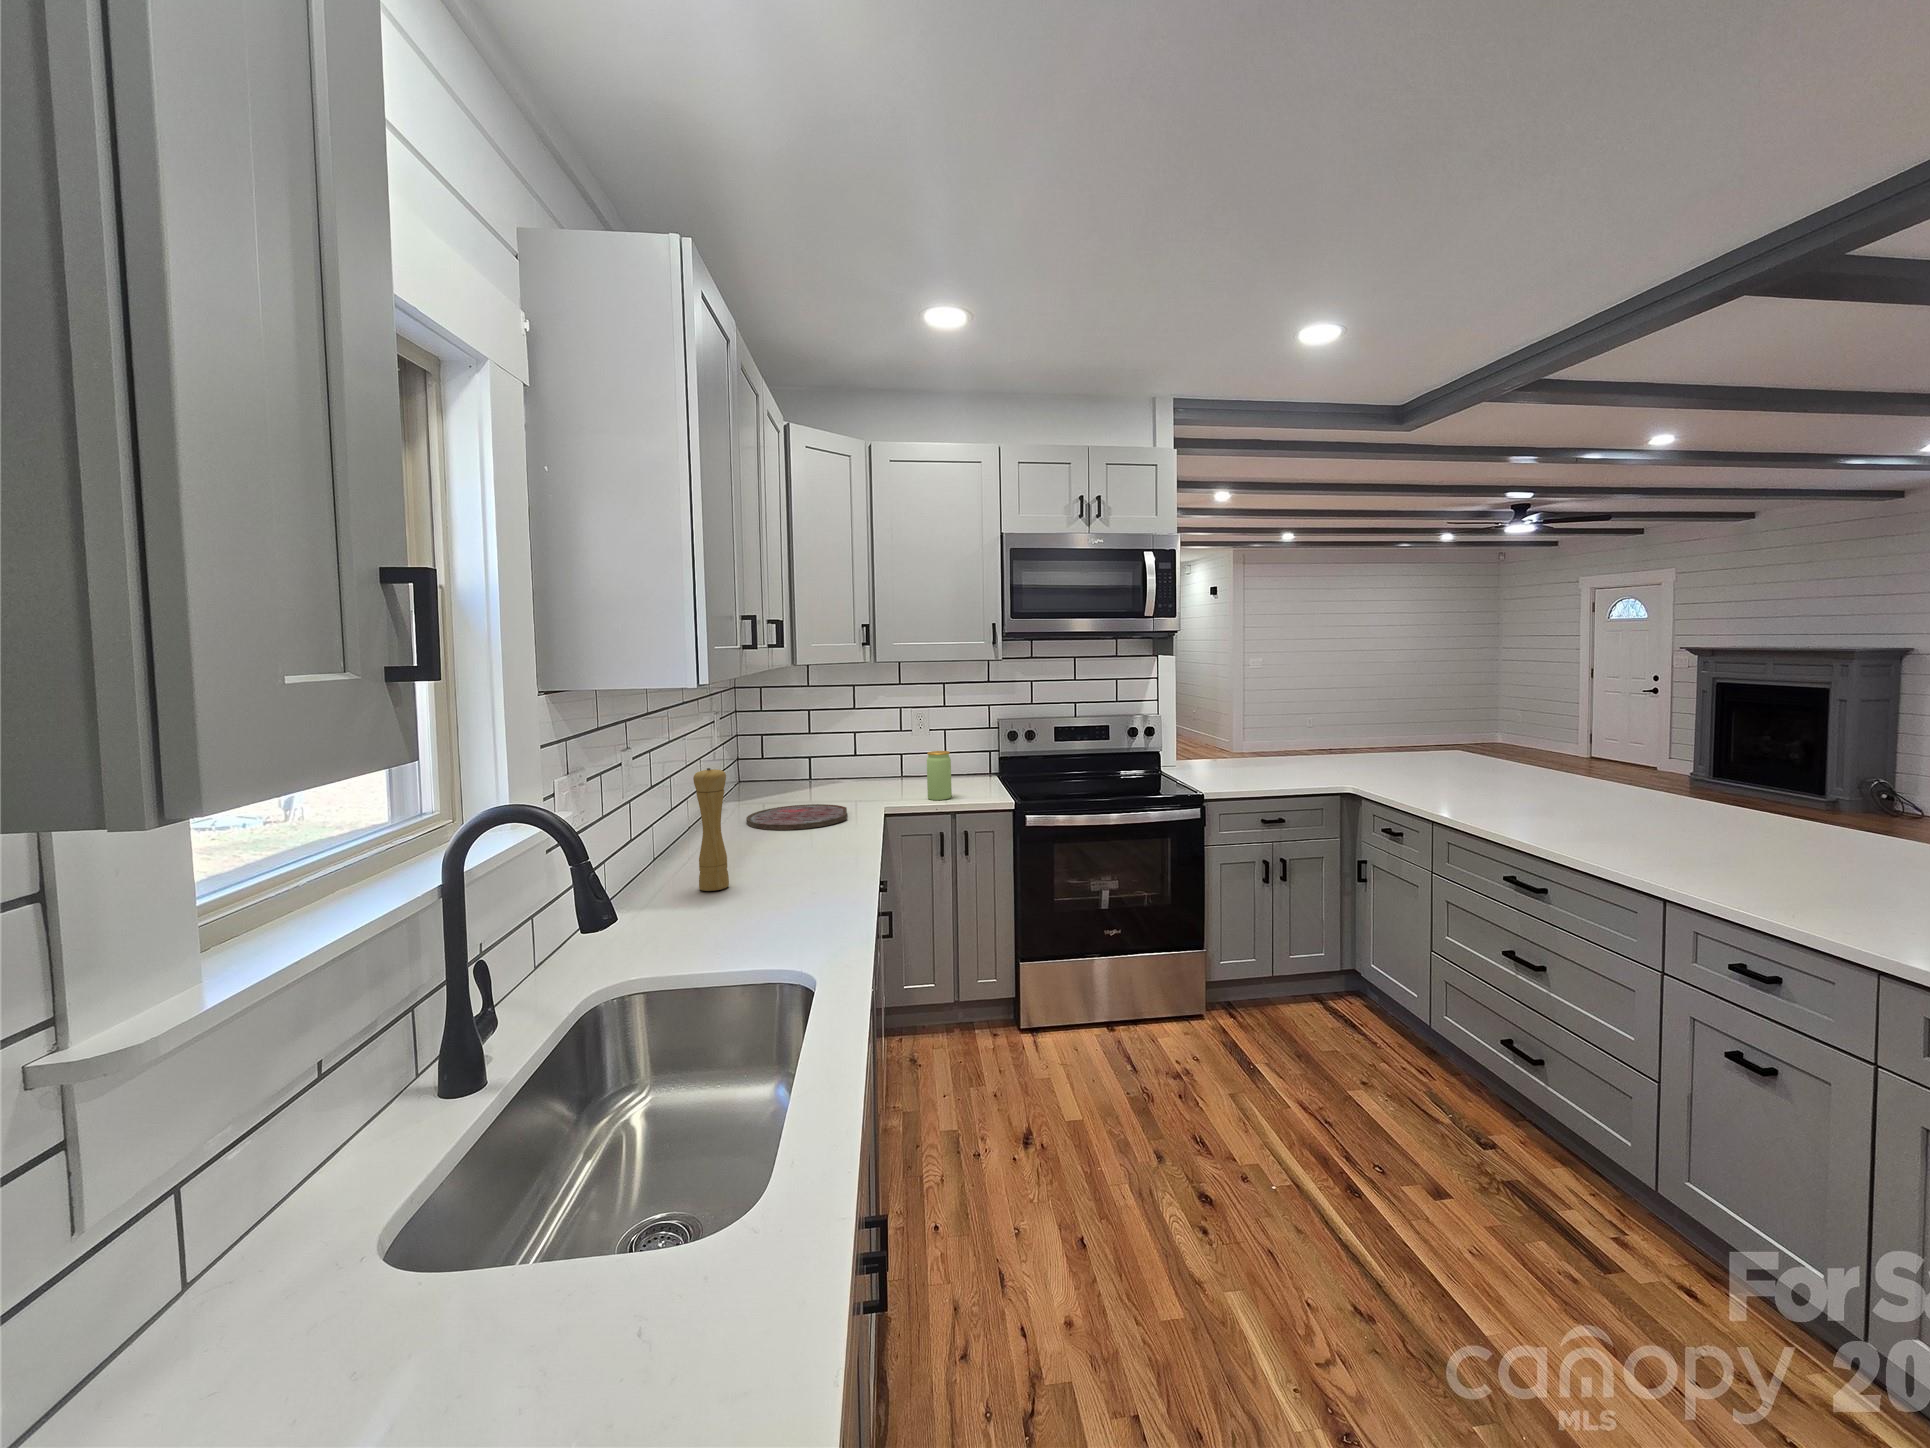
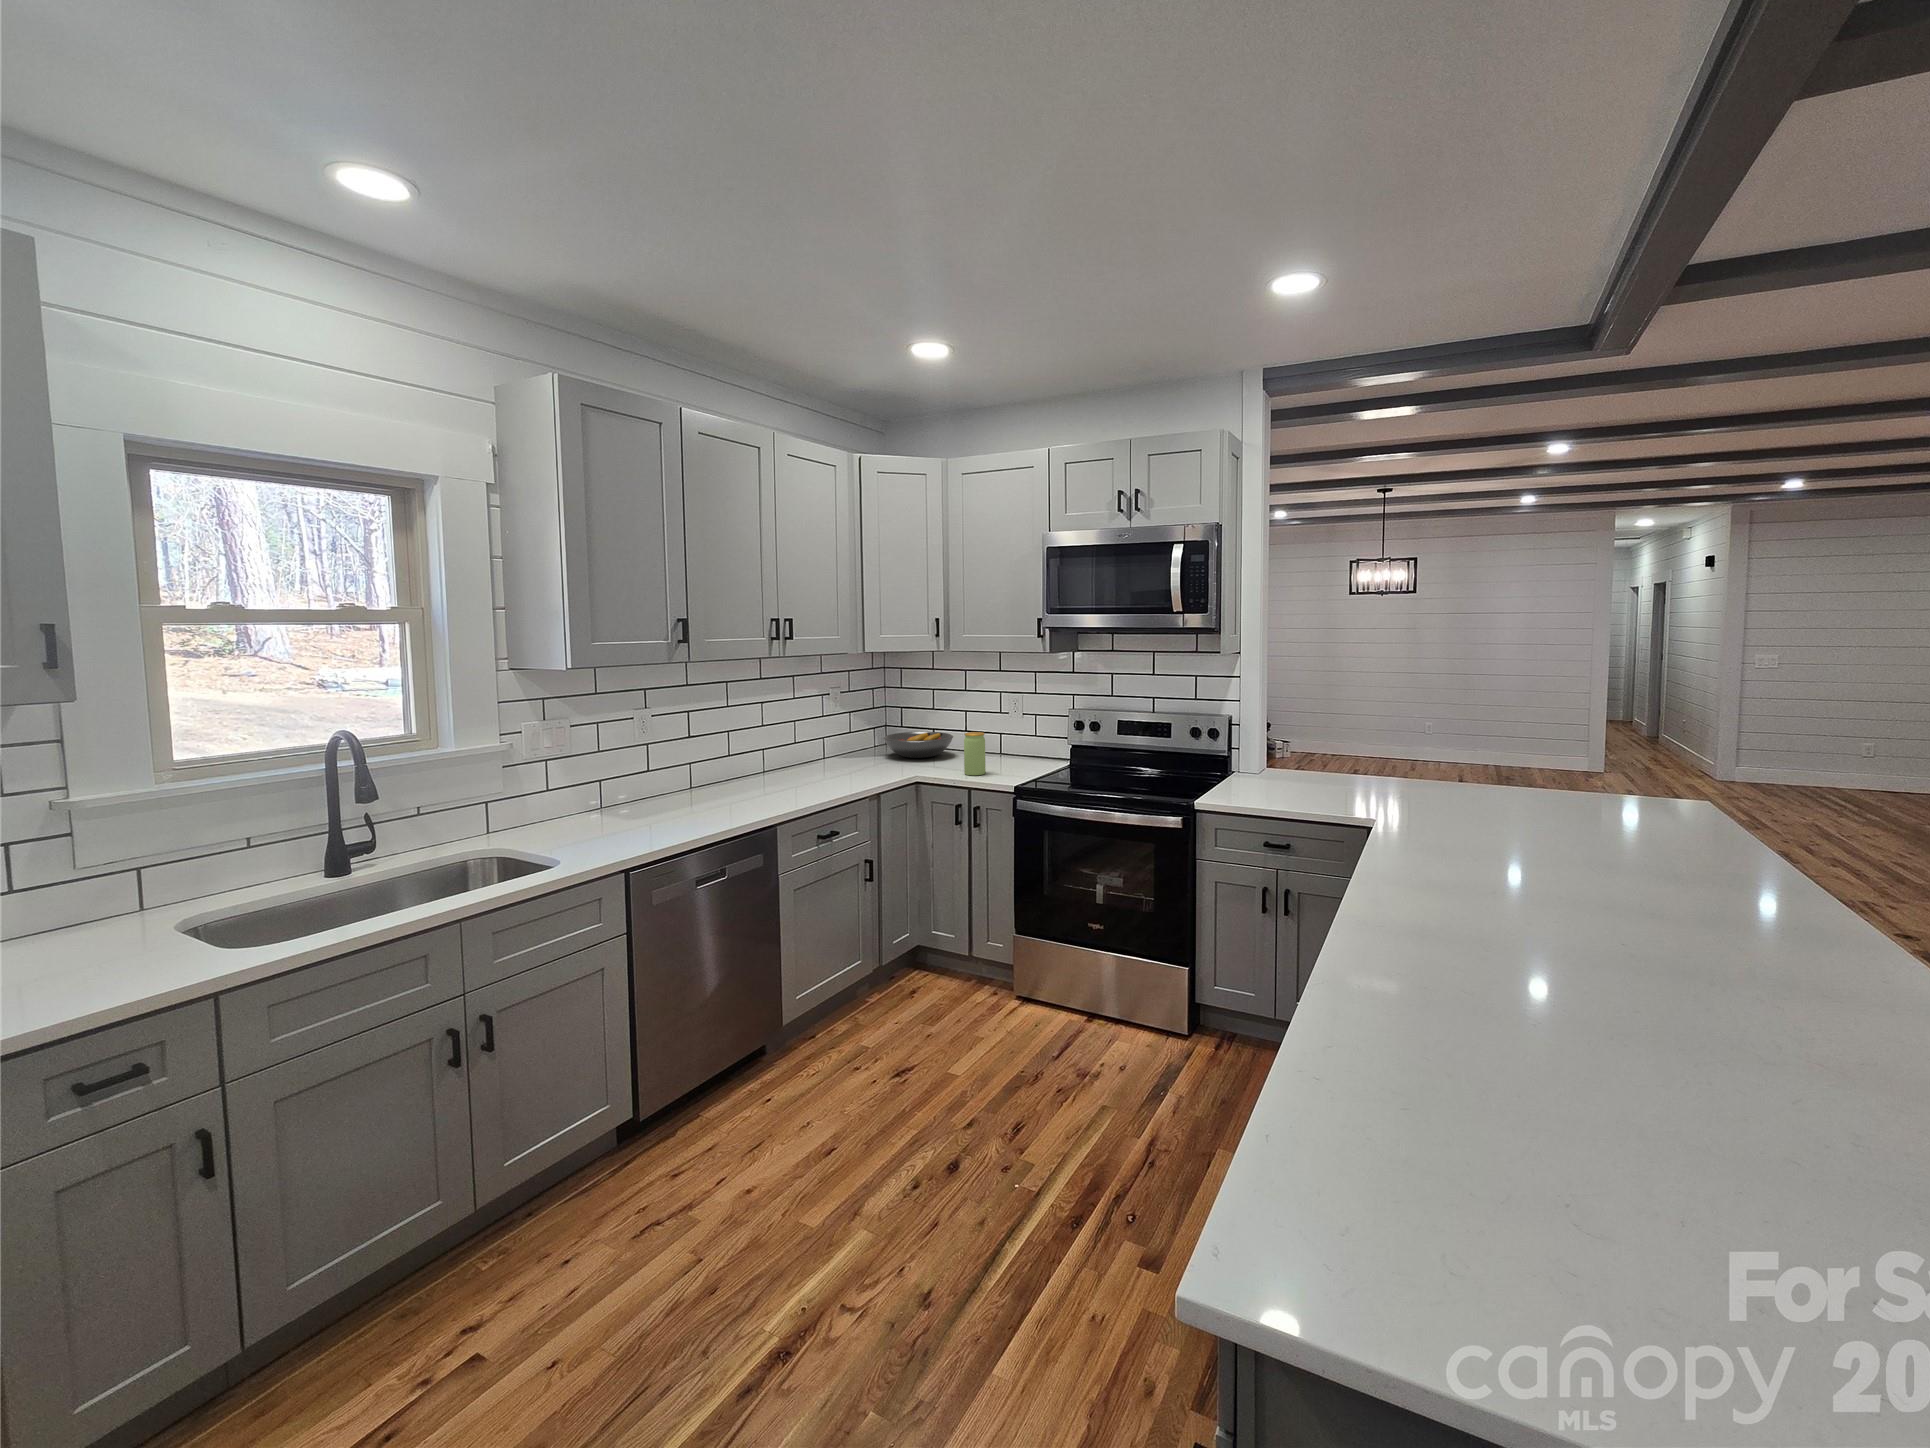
fruit bowl: none [775,759,862,794] -> present [884,732,953,758]
pepper mill: present [693,768,729,891] -> none [654,727,679,812]
cutting board: present [746,804,847,830] -> none [802,764,883,782]

